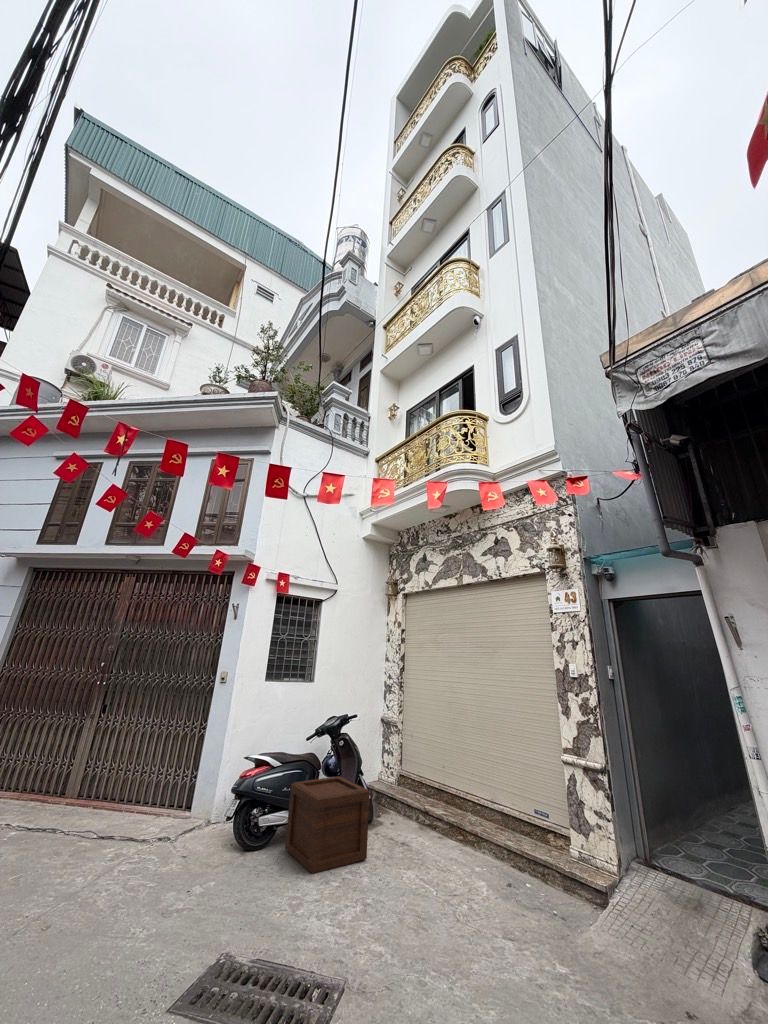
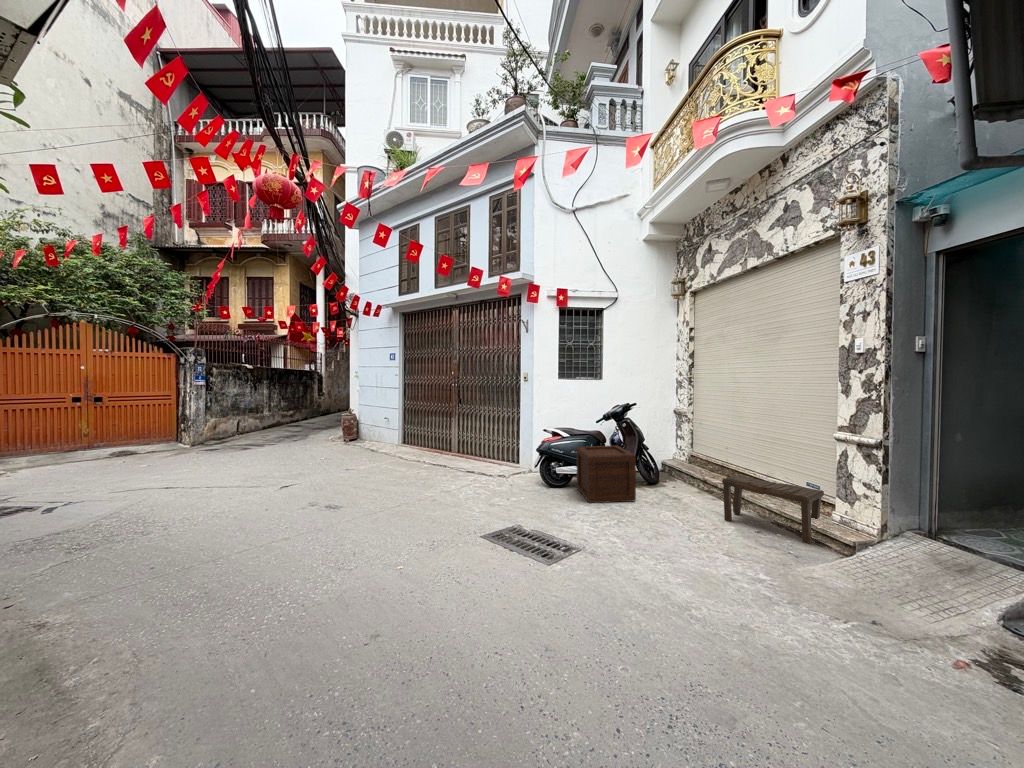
bench: none [466,807,557,892] -> present [722,475,824,544]

